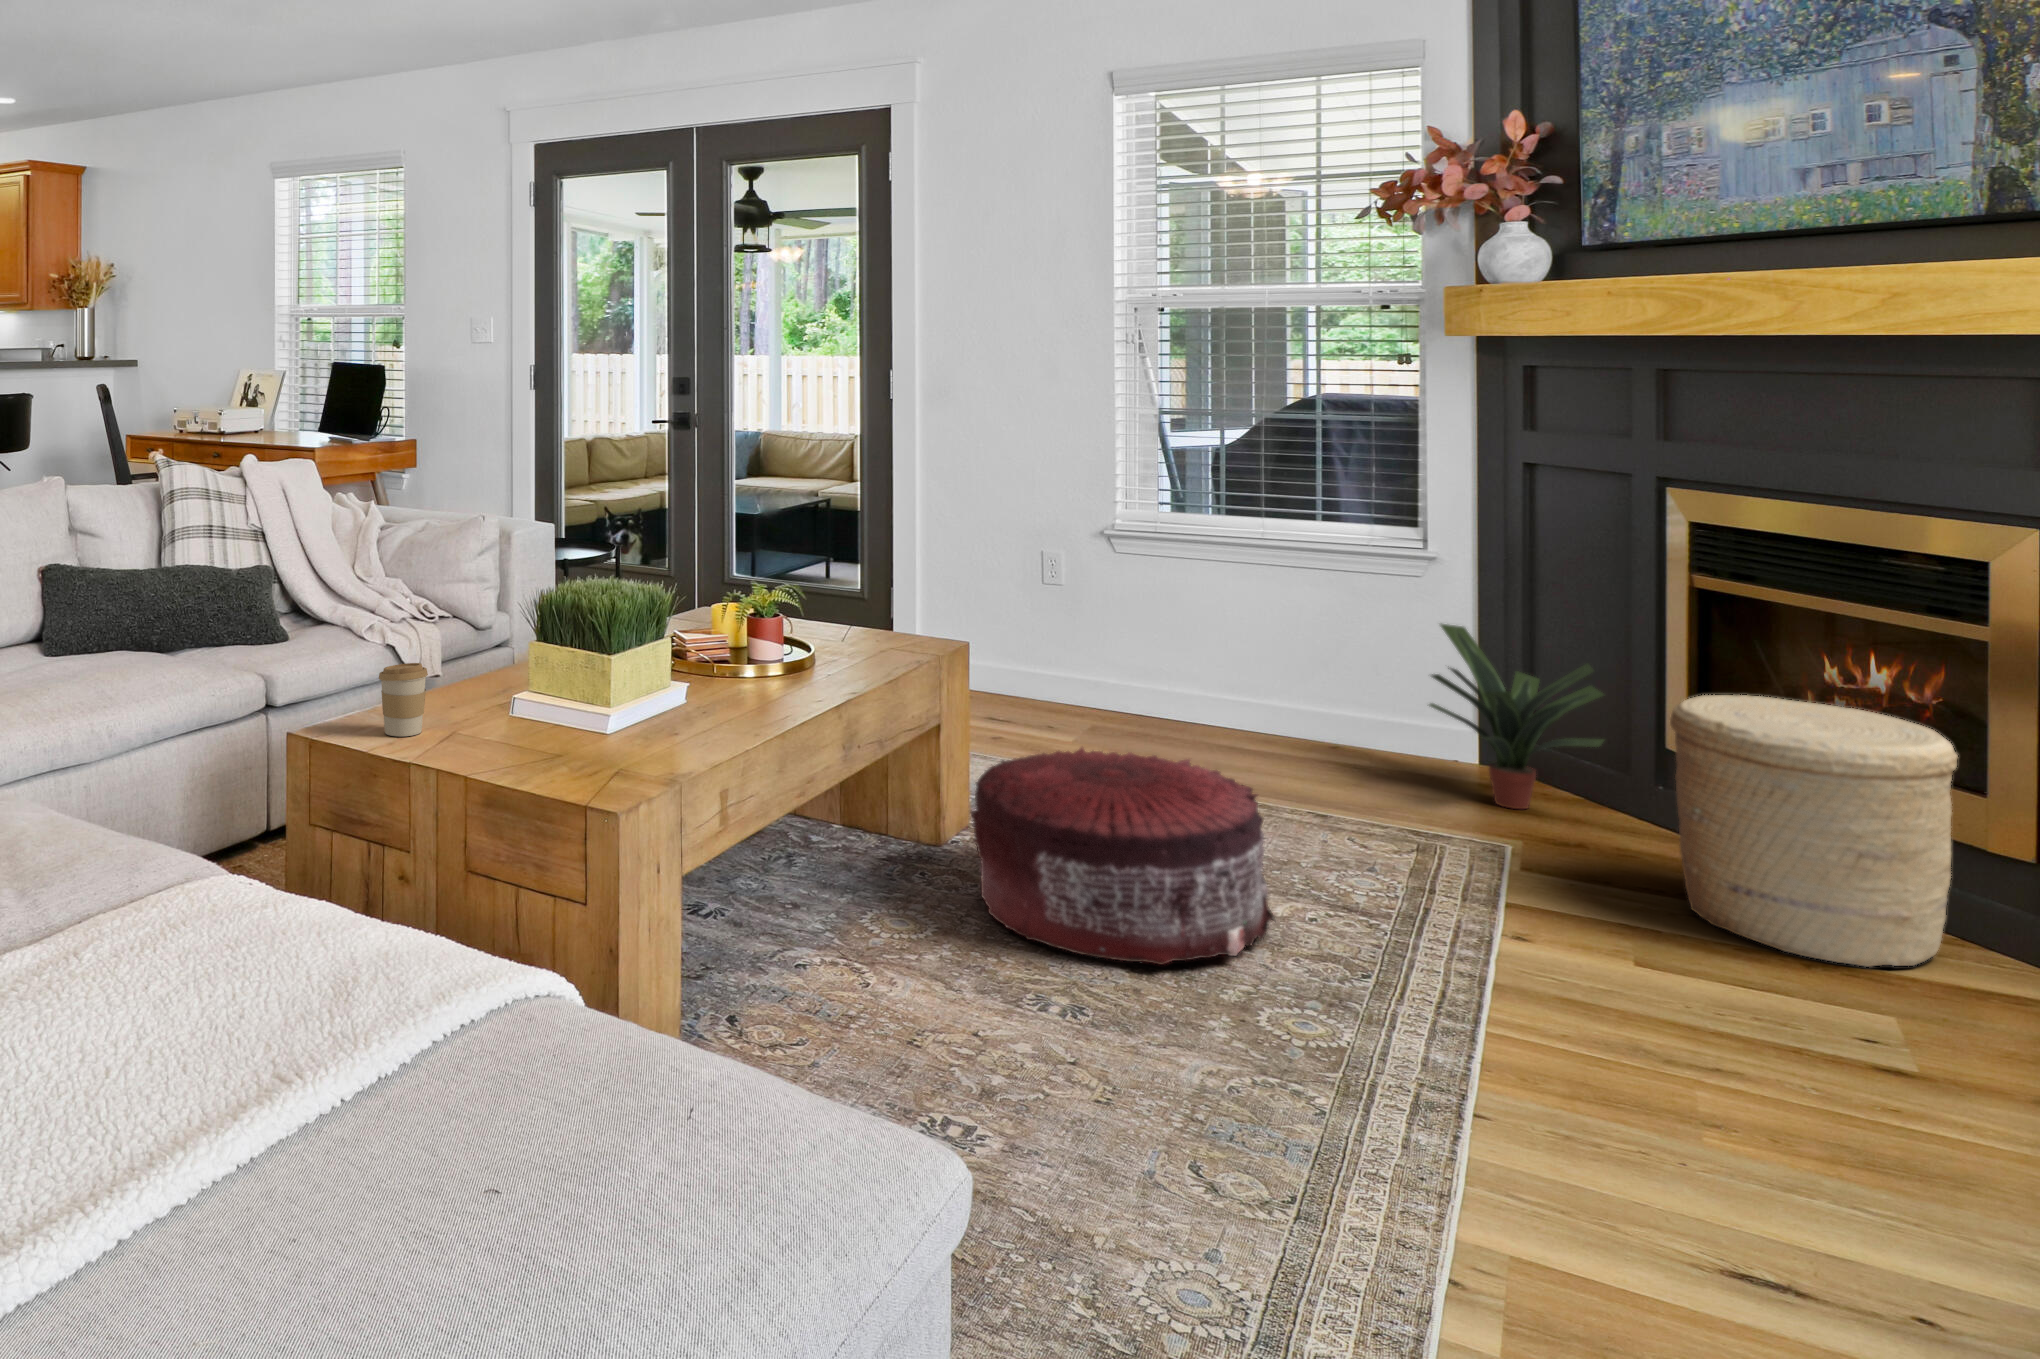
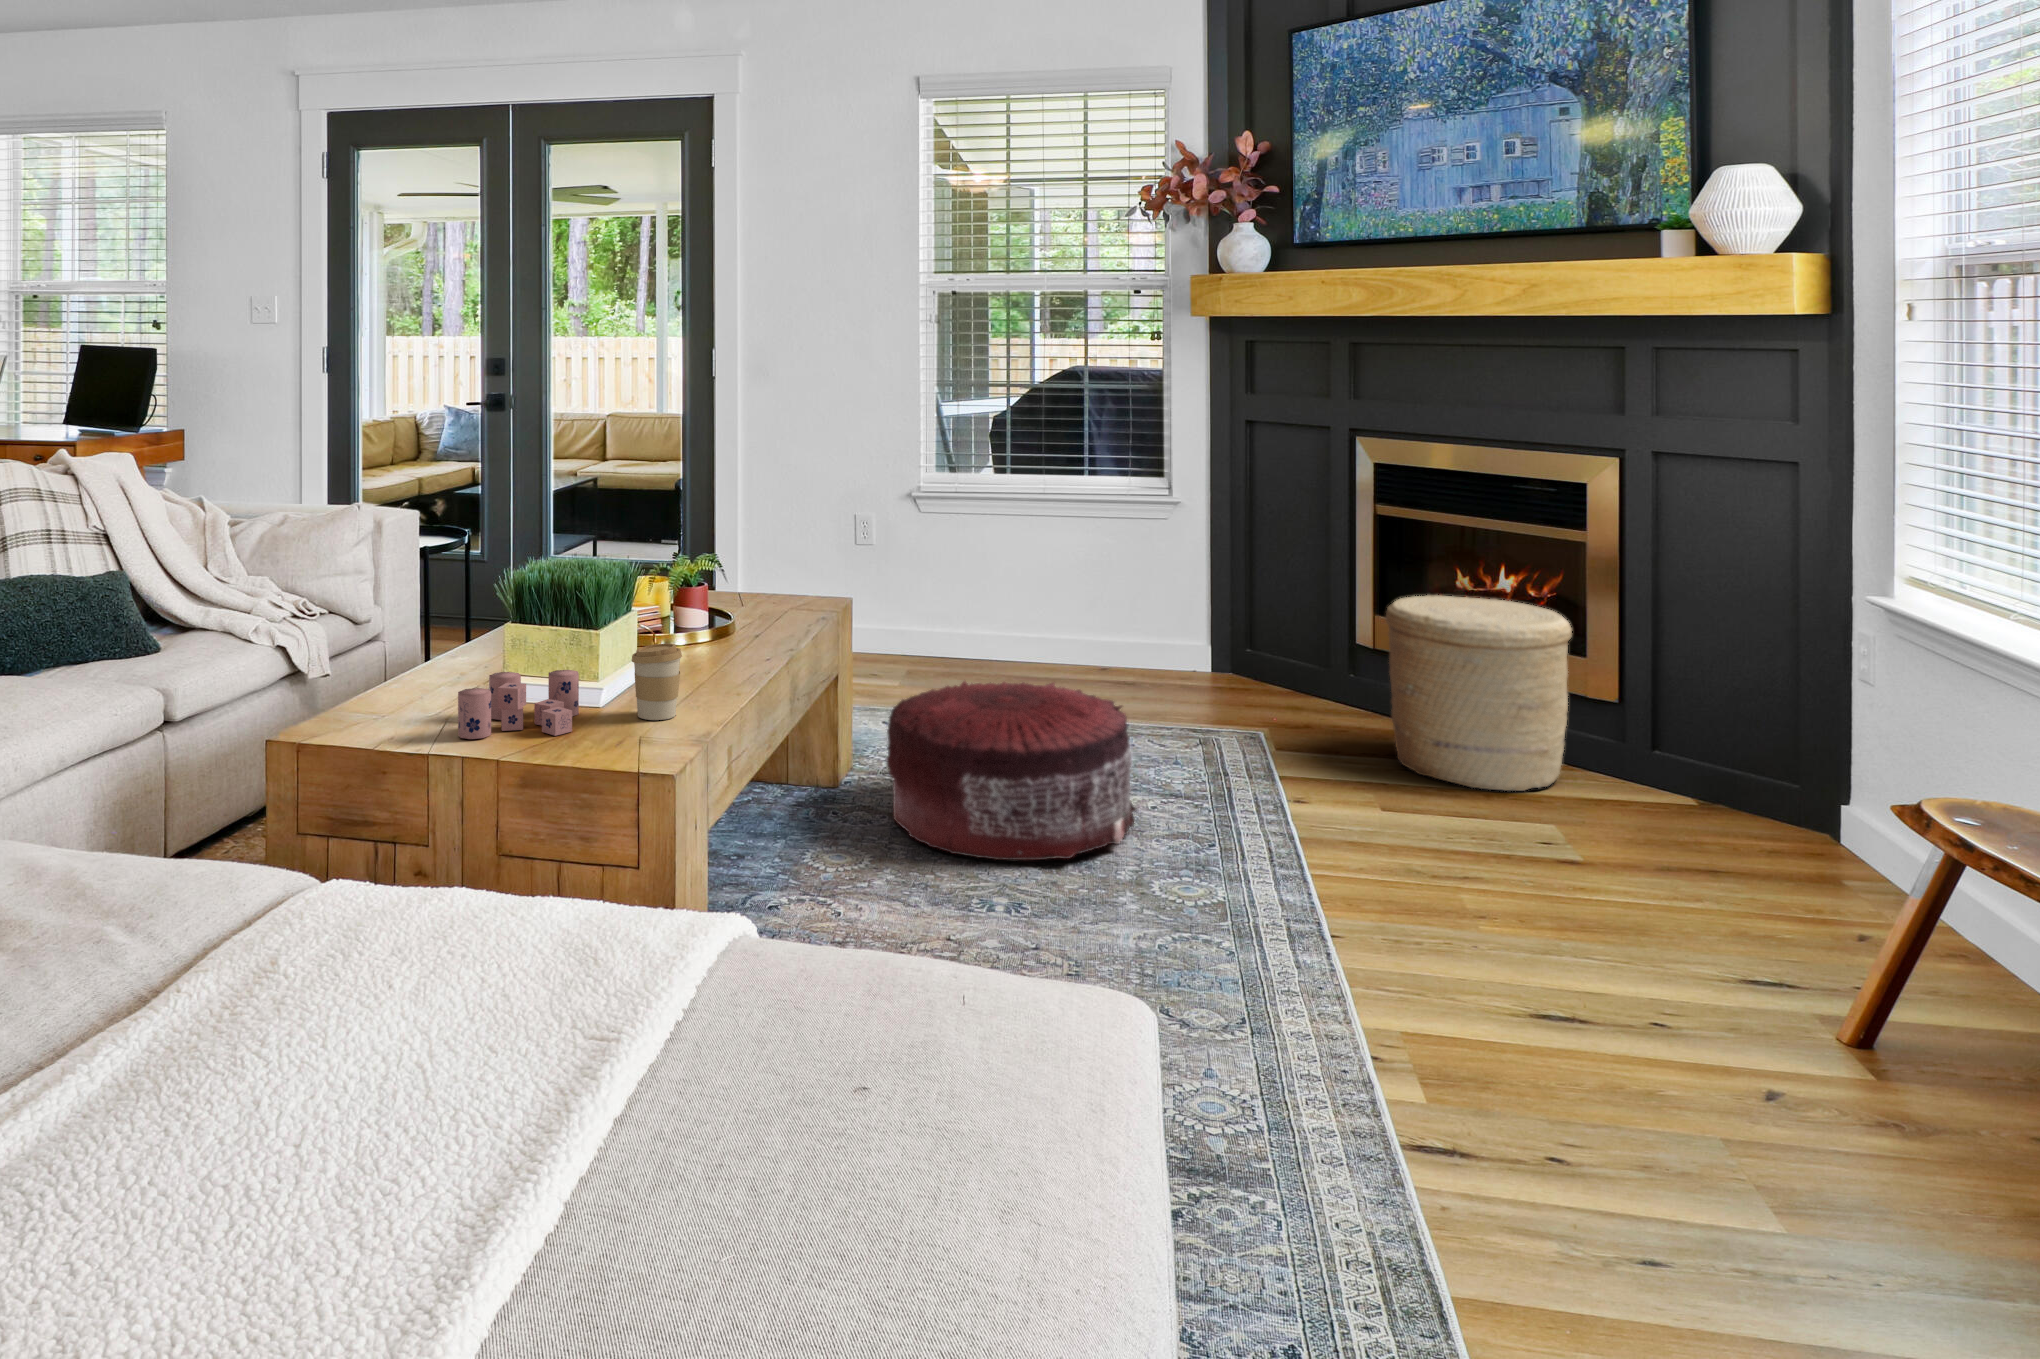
potted plant: present [1429,624,1604,809] -> none [1188,556,1320,703]
coffee cup: present [379,663,428,736] -> present [632,643,682,720]
candle: none [456,695,585,763] -> present [458,670,579,739]

